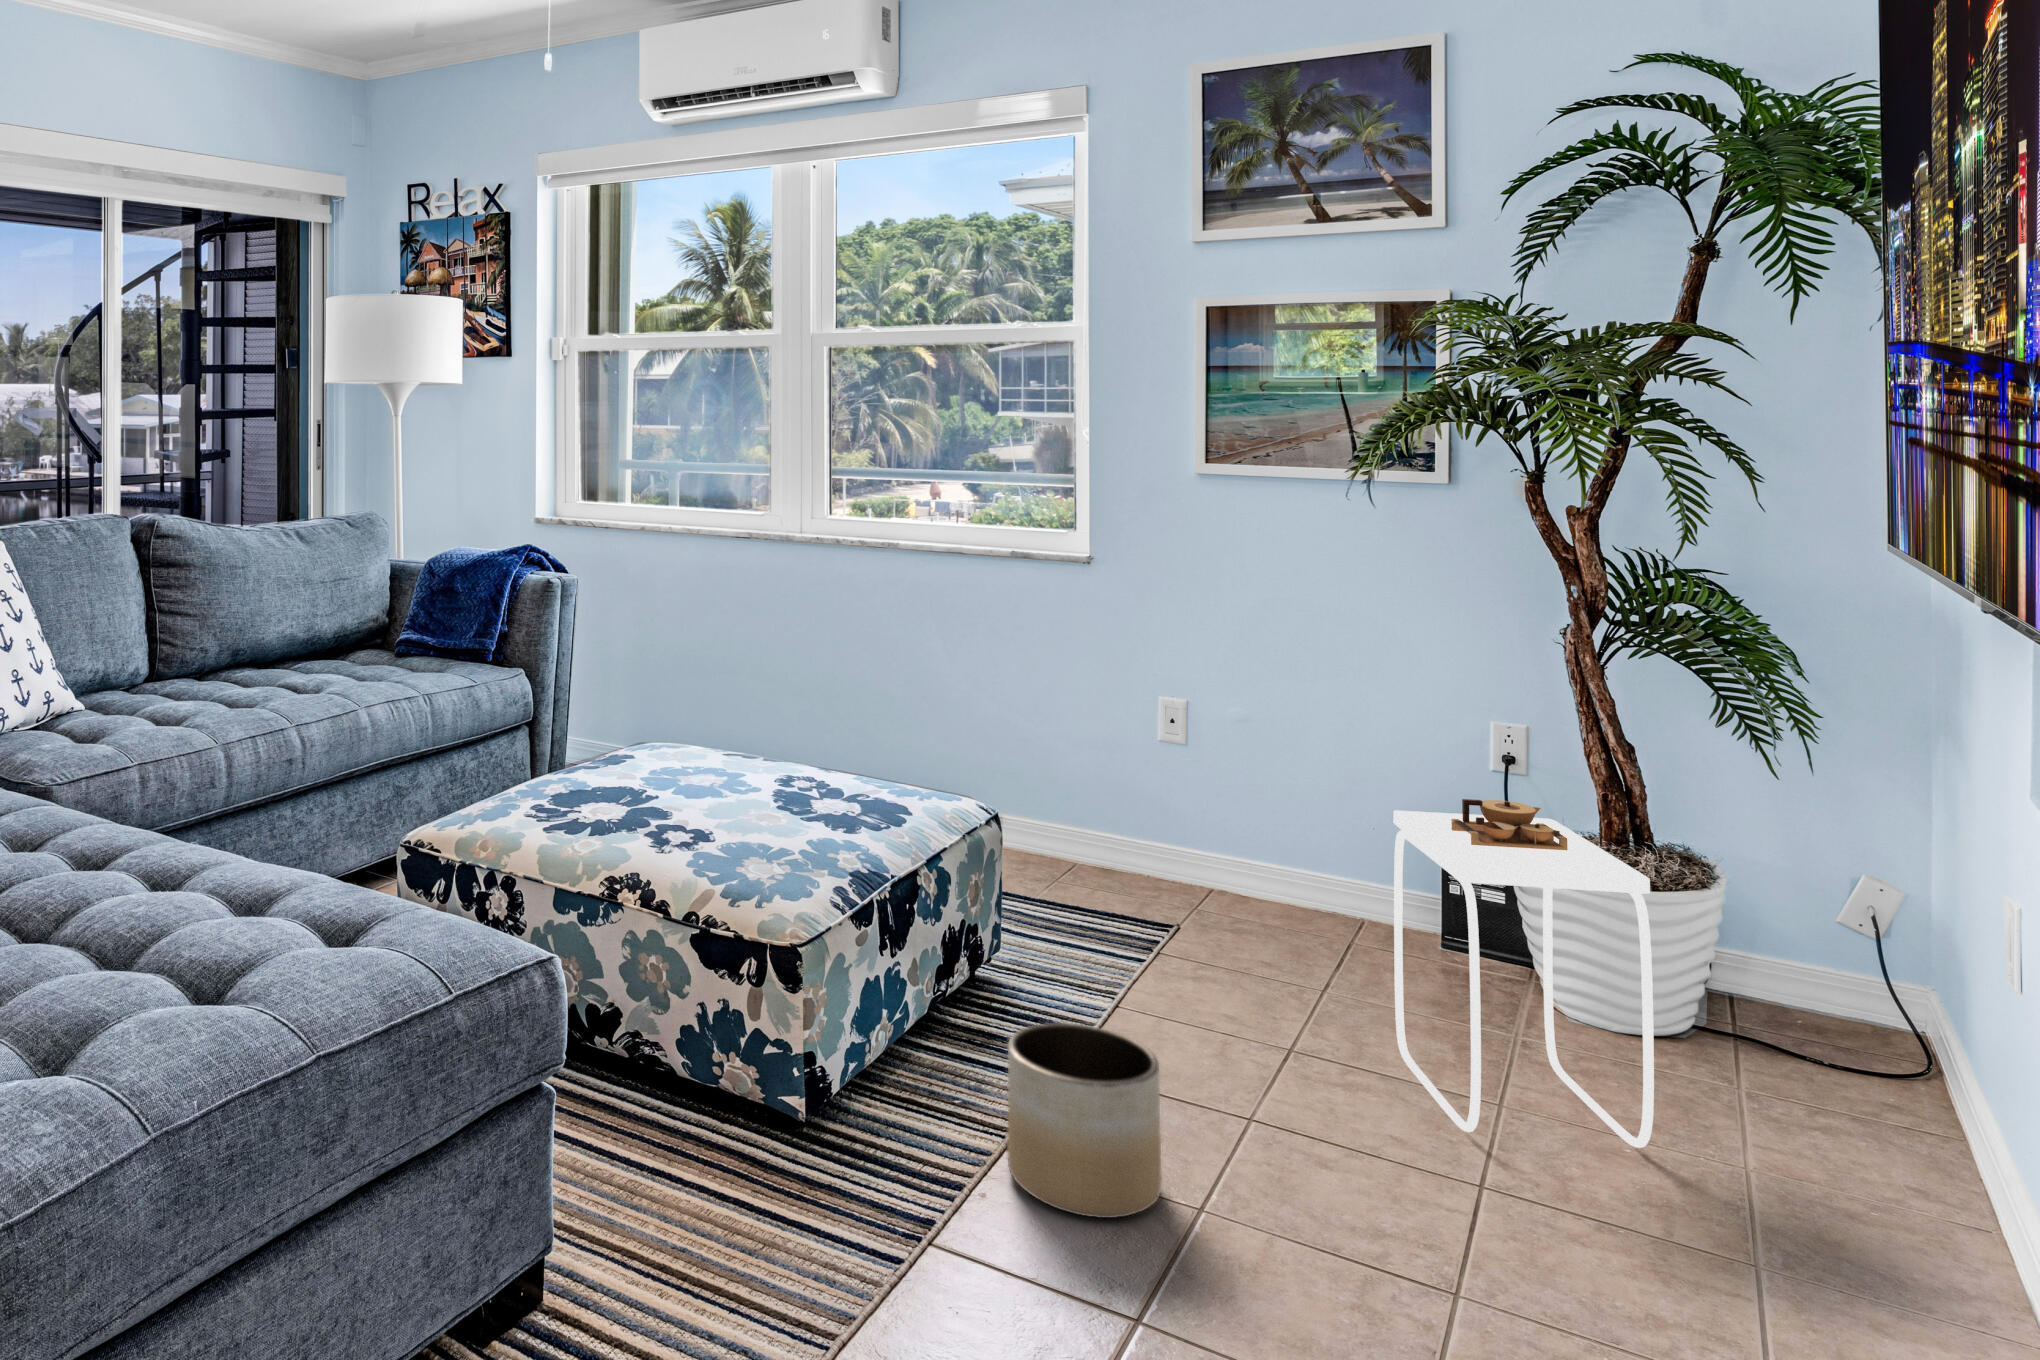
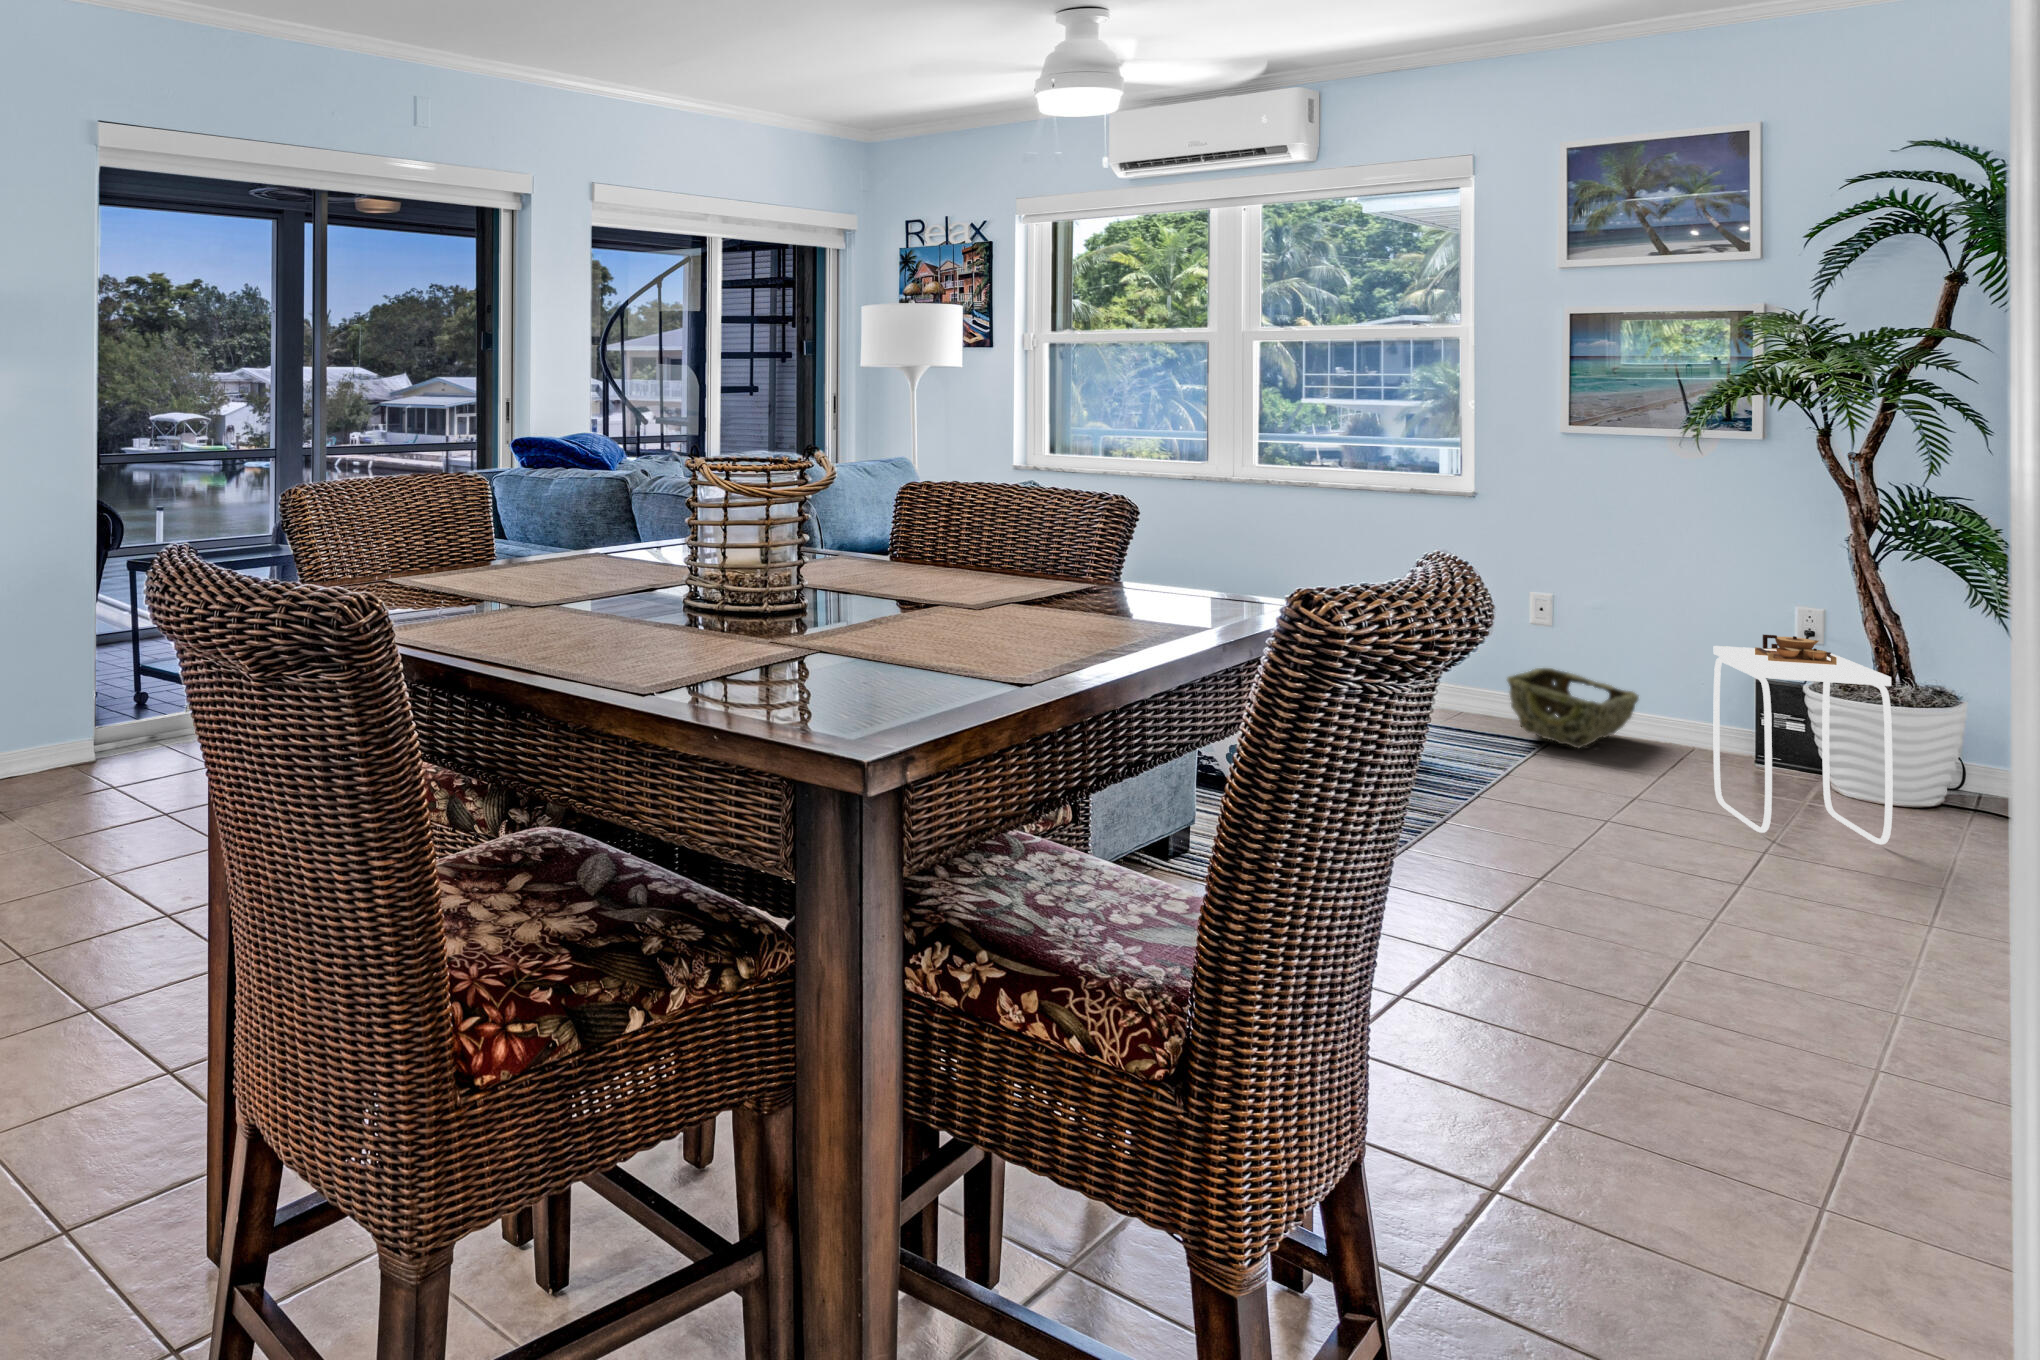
woven basket: none [1122,810,1297,943] -> present [1507,668,1638,748]
planter: present [1007,1023,1161,1218] -> none [1455,752,1557,851]

